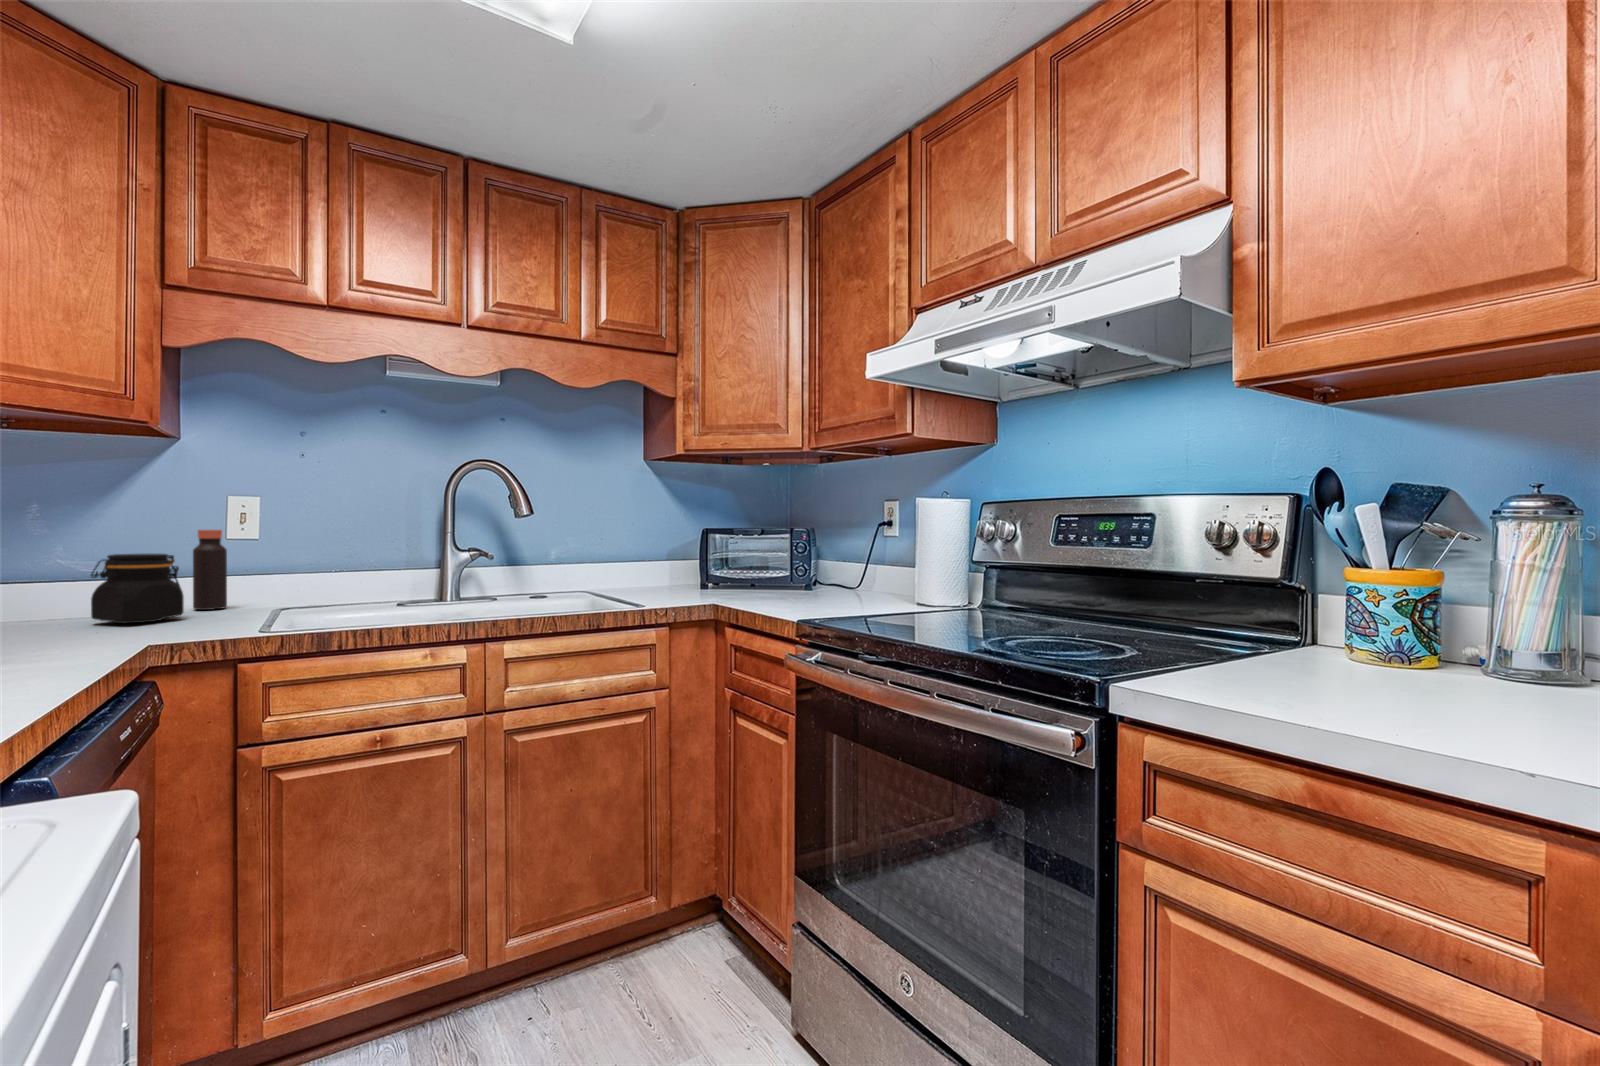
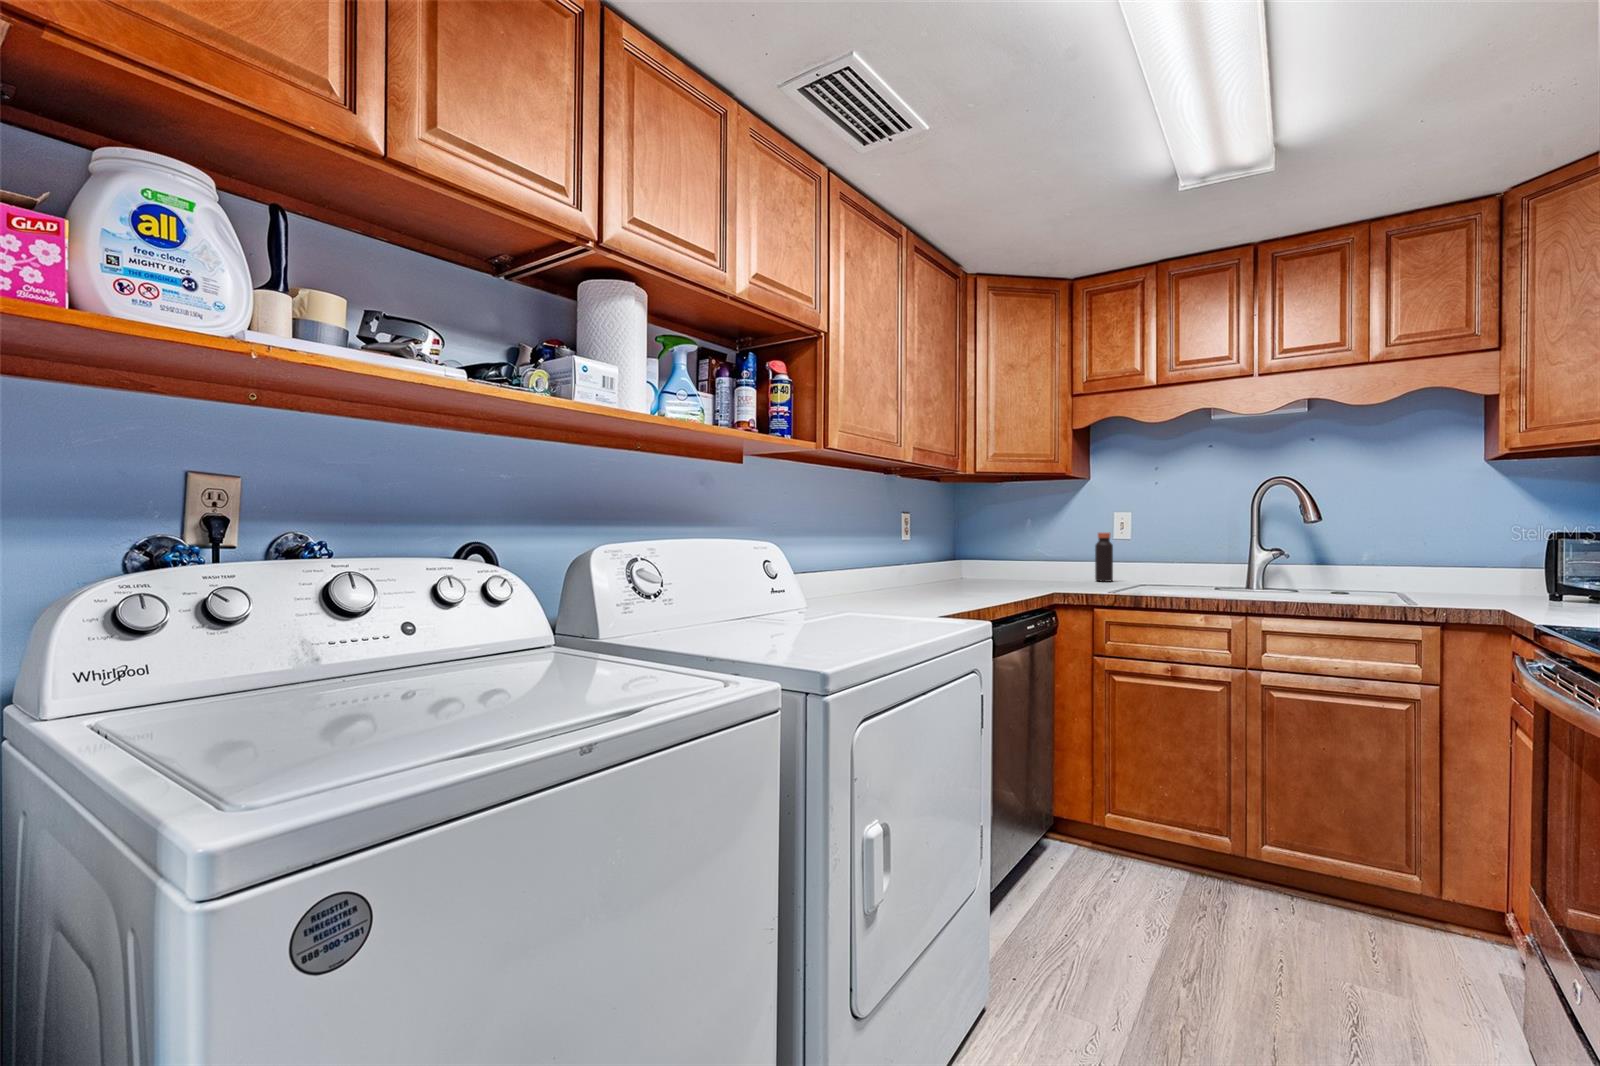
jar: present [91,554,184,623] -> none [1042,546,1085,584]

